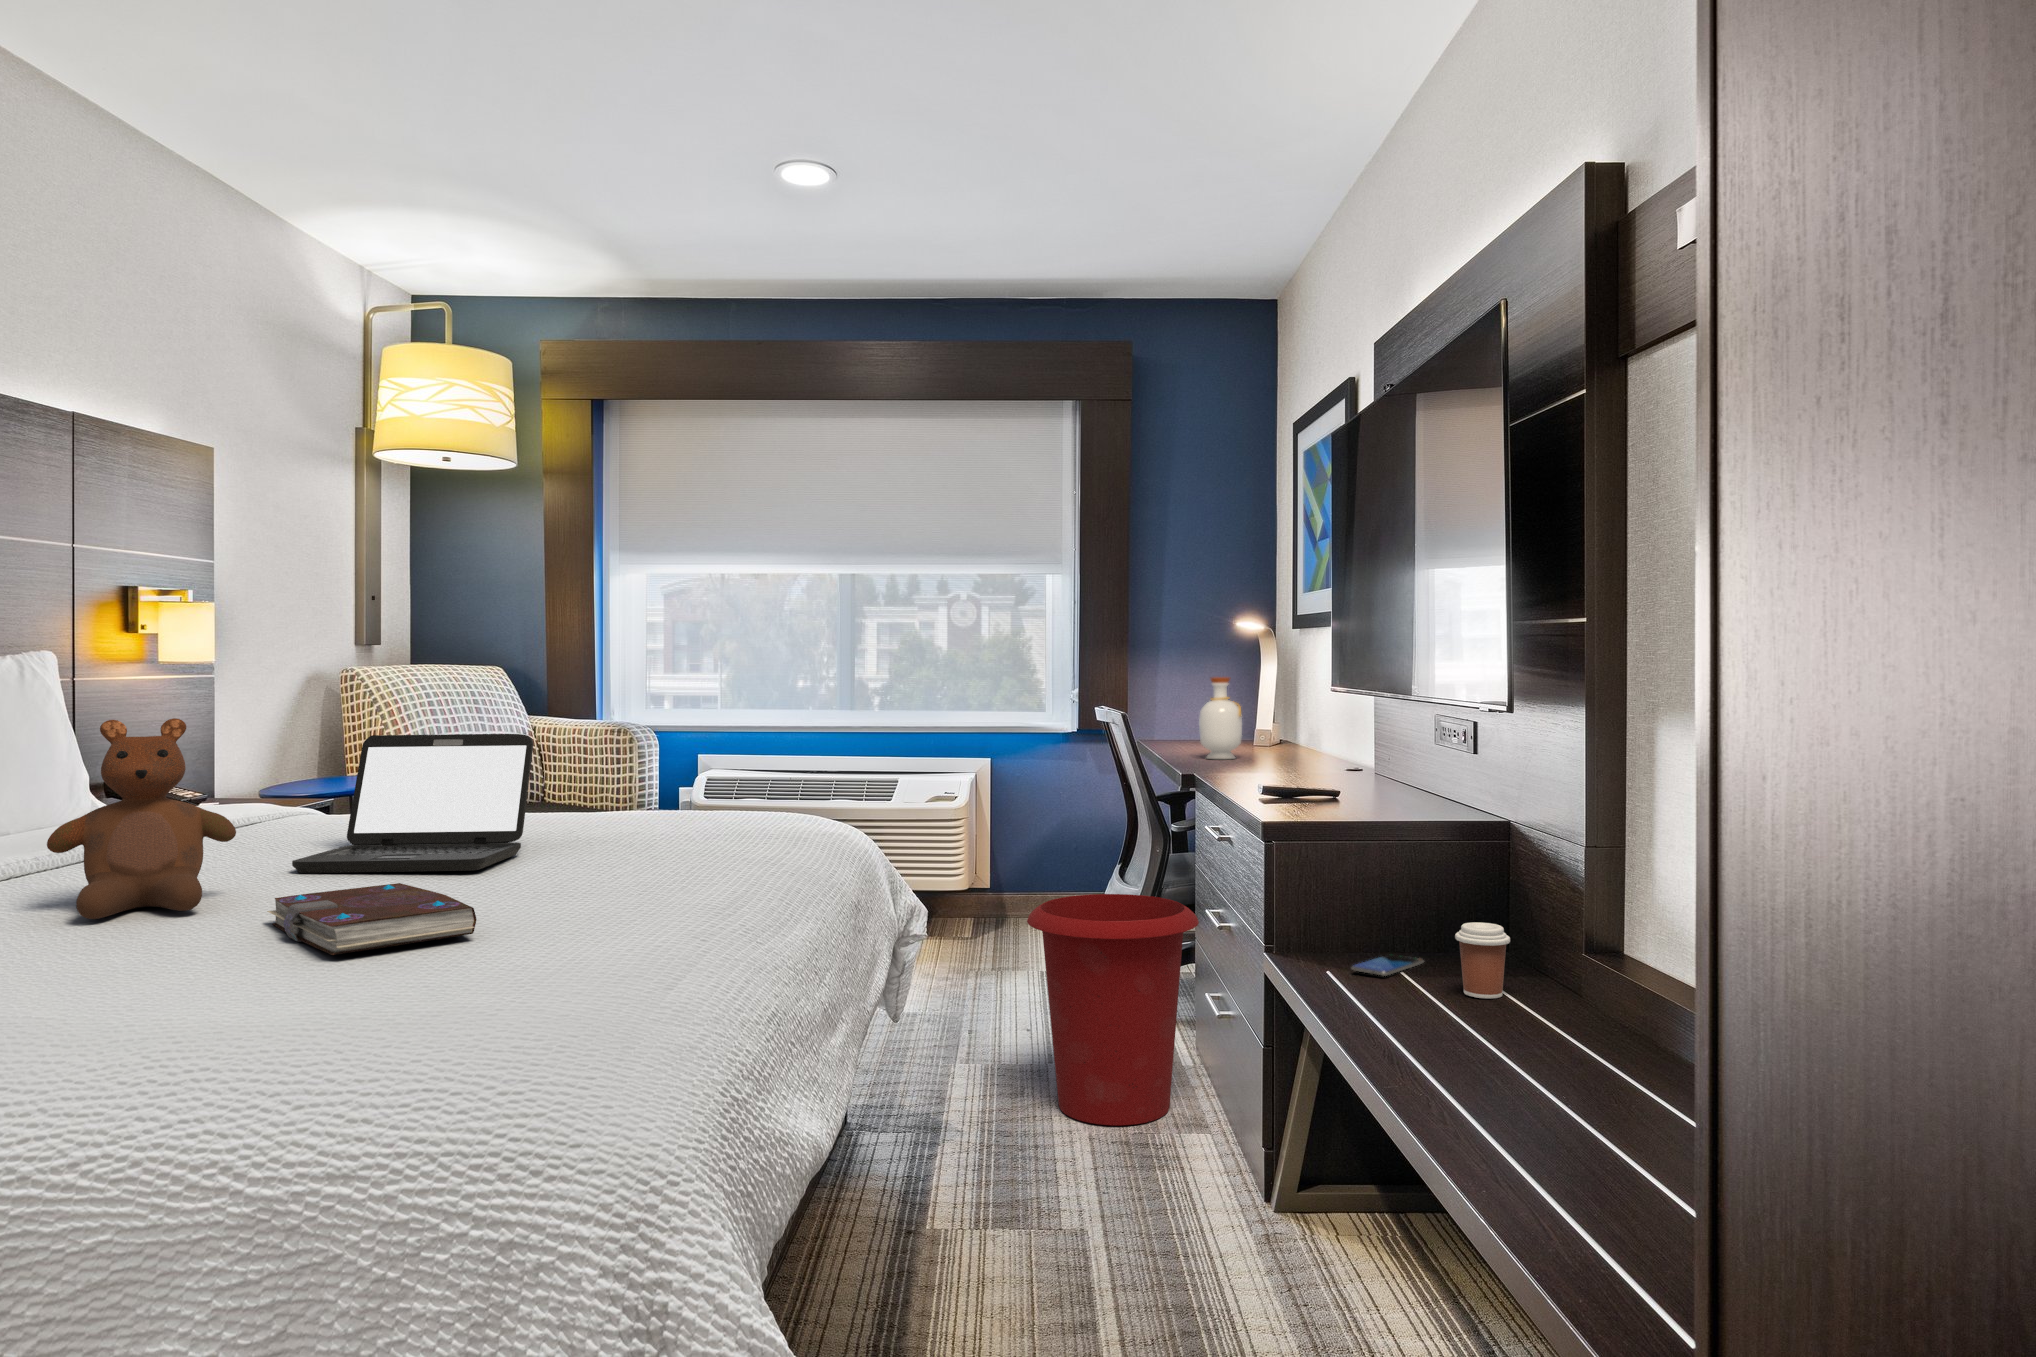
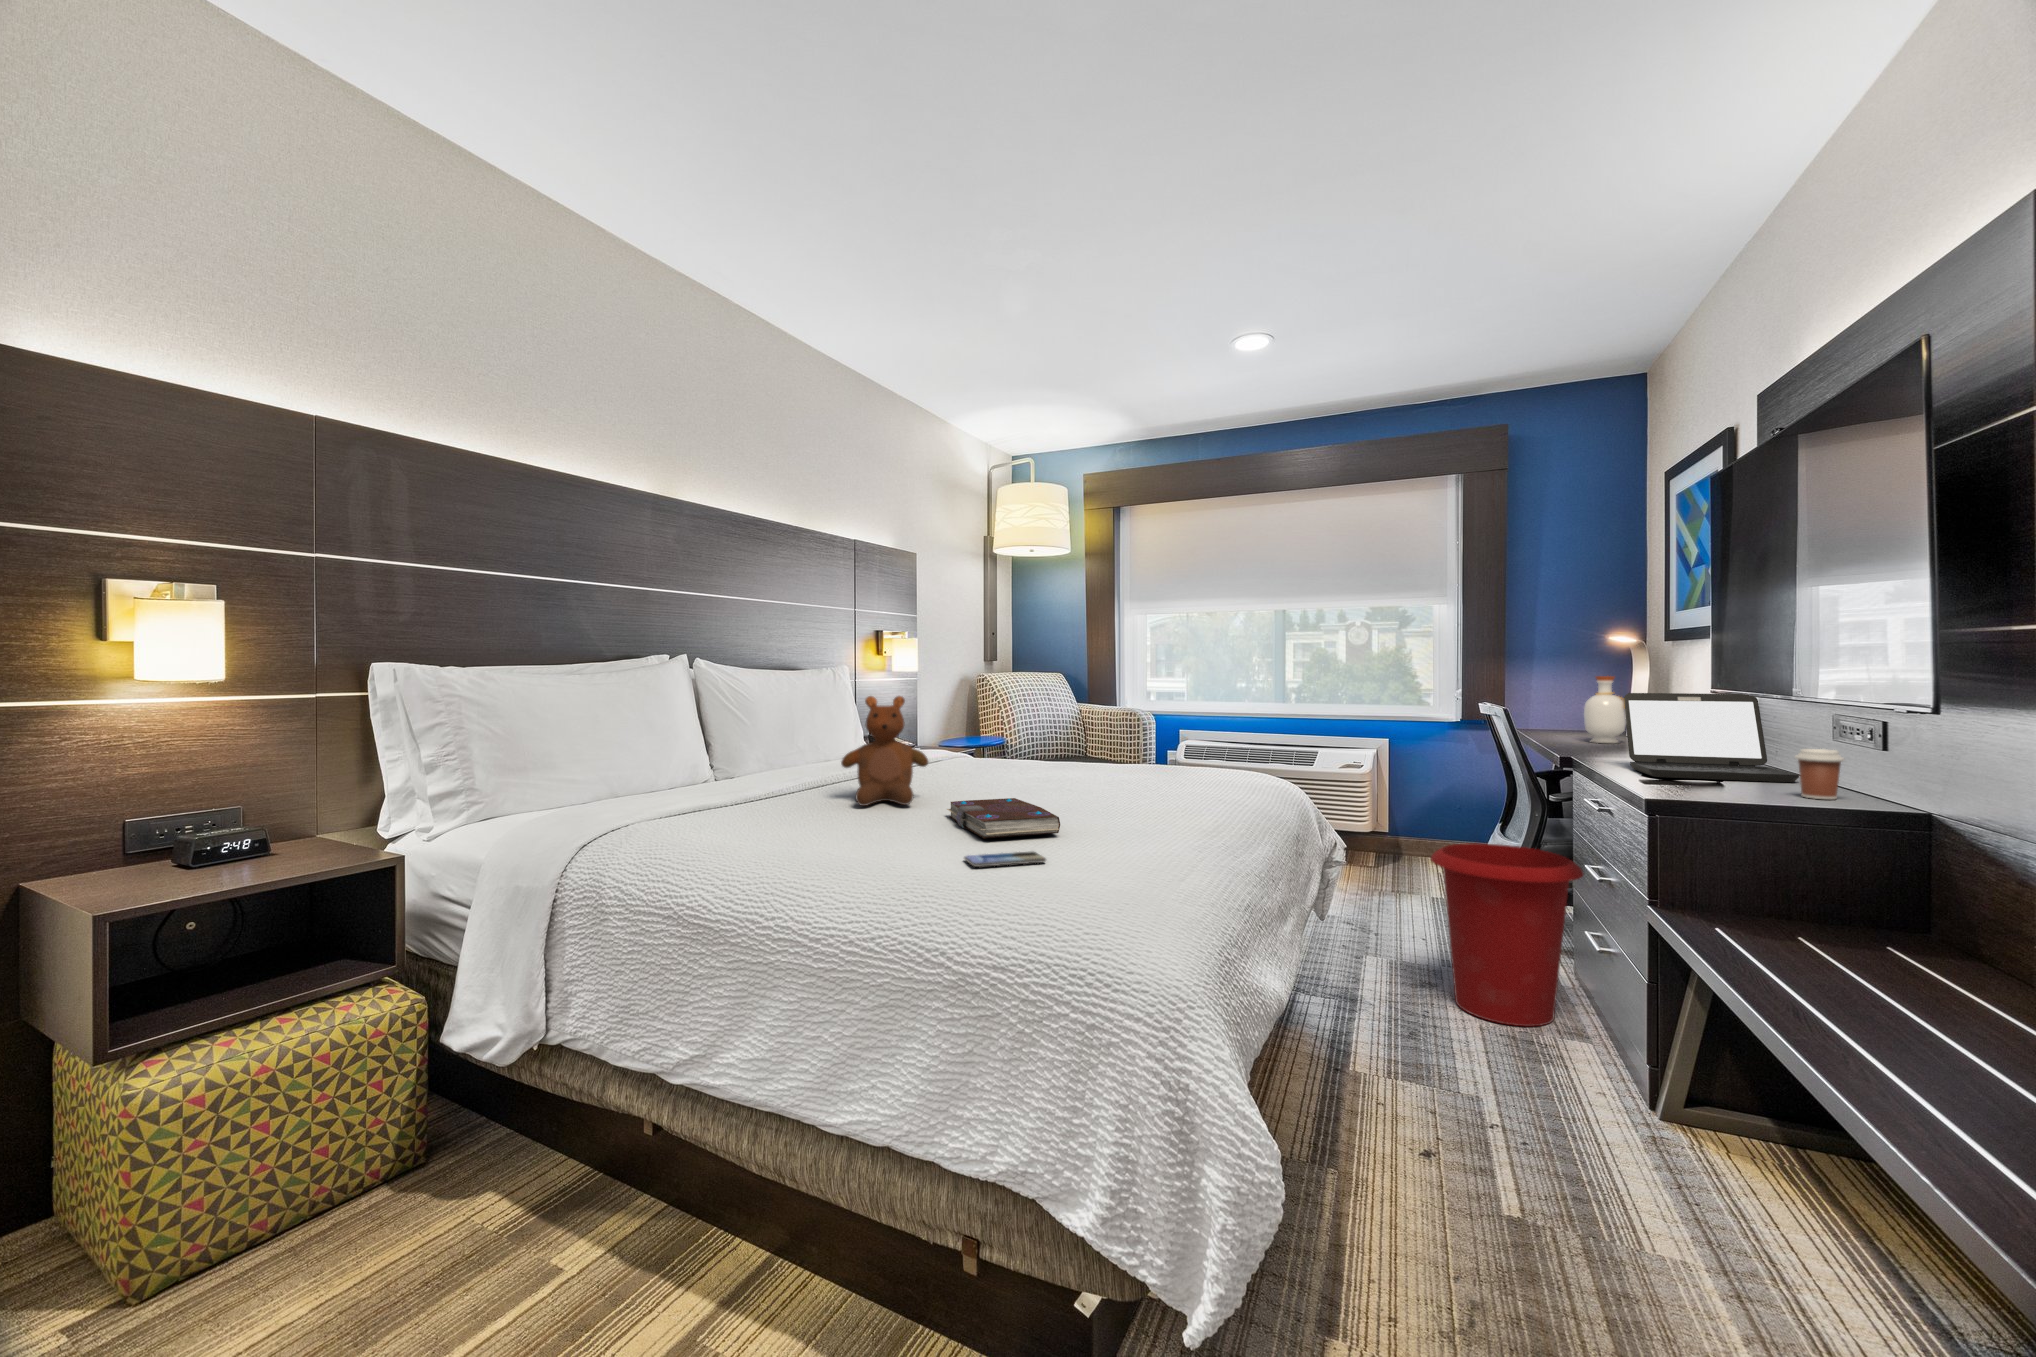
laptop: present [292,734,533,873] -> present [1624,693,1799,782]
coffee cup: present [1455,922,1510,999] -> present [1795,749,1844,800]
smartphone: present [1352,954,1424,976] -> present [964,852,1046,867]

